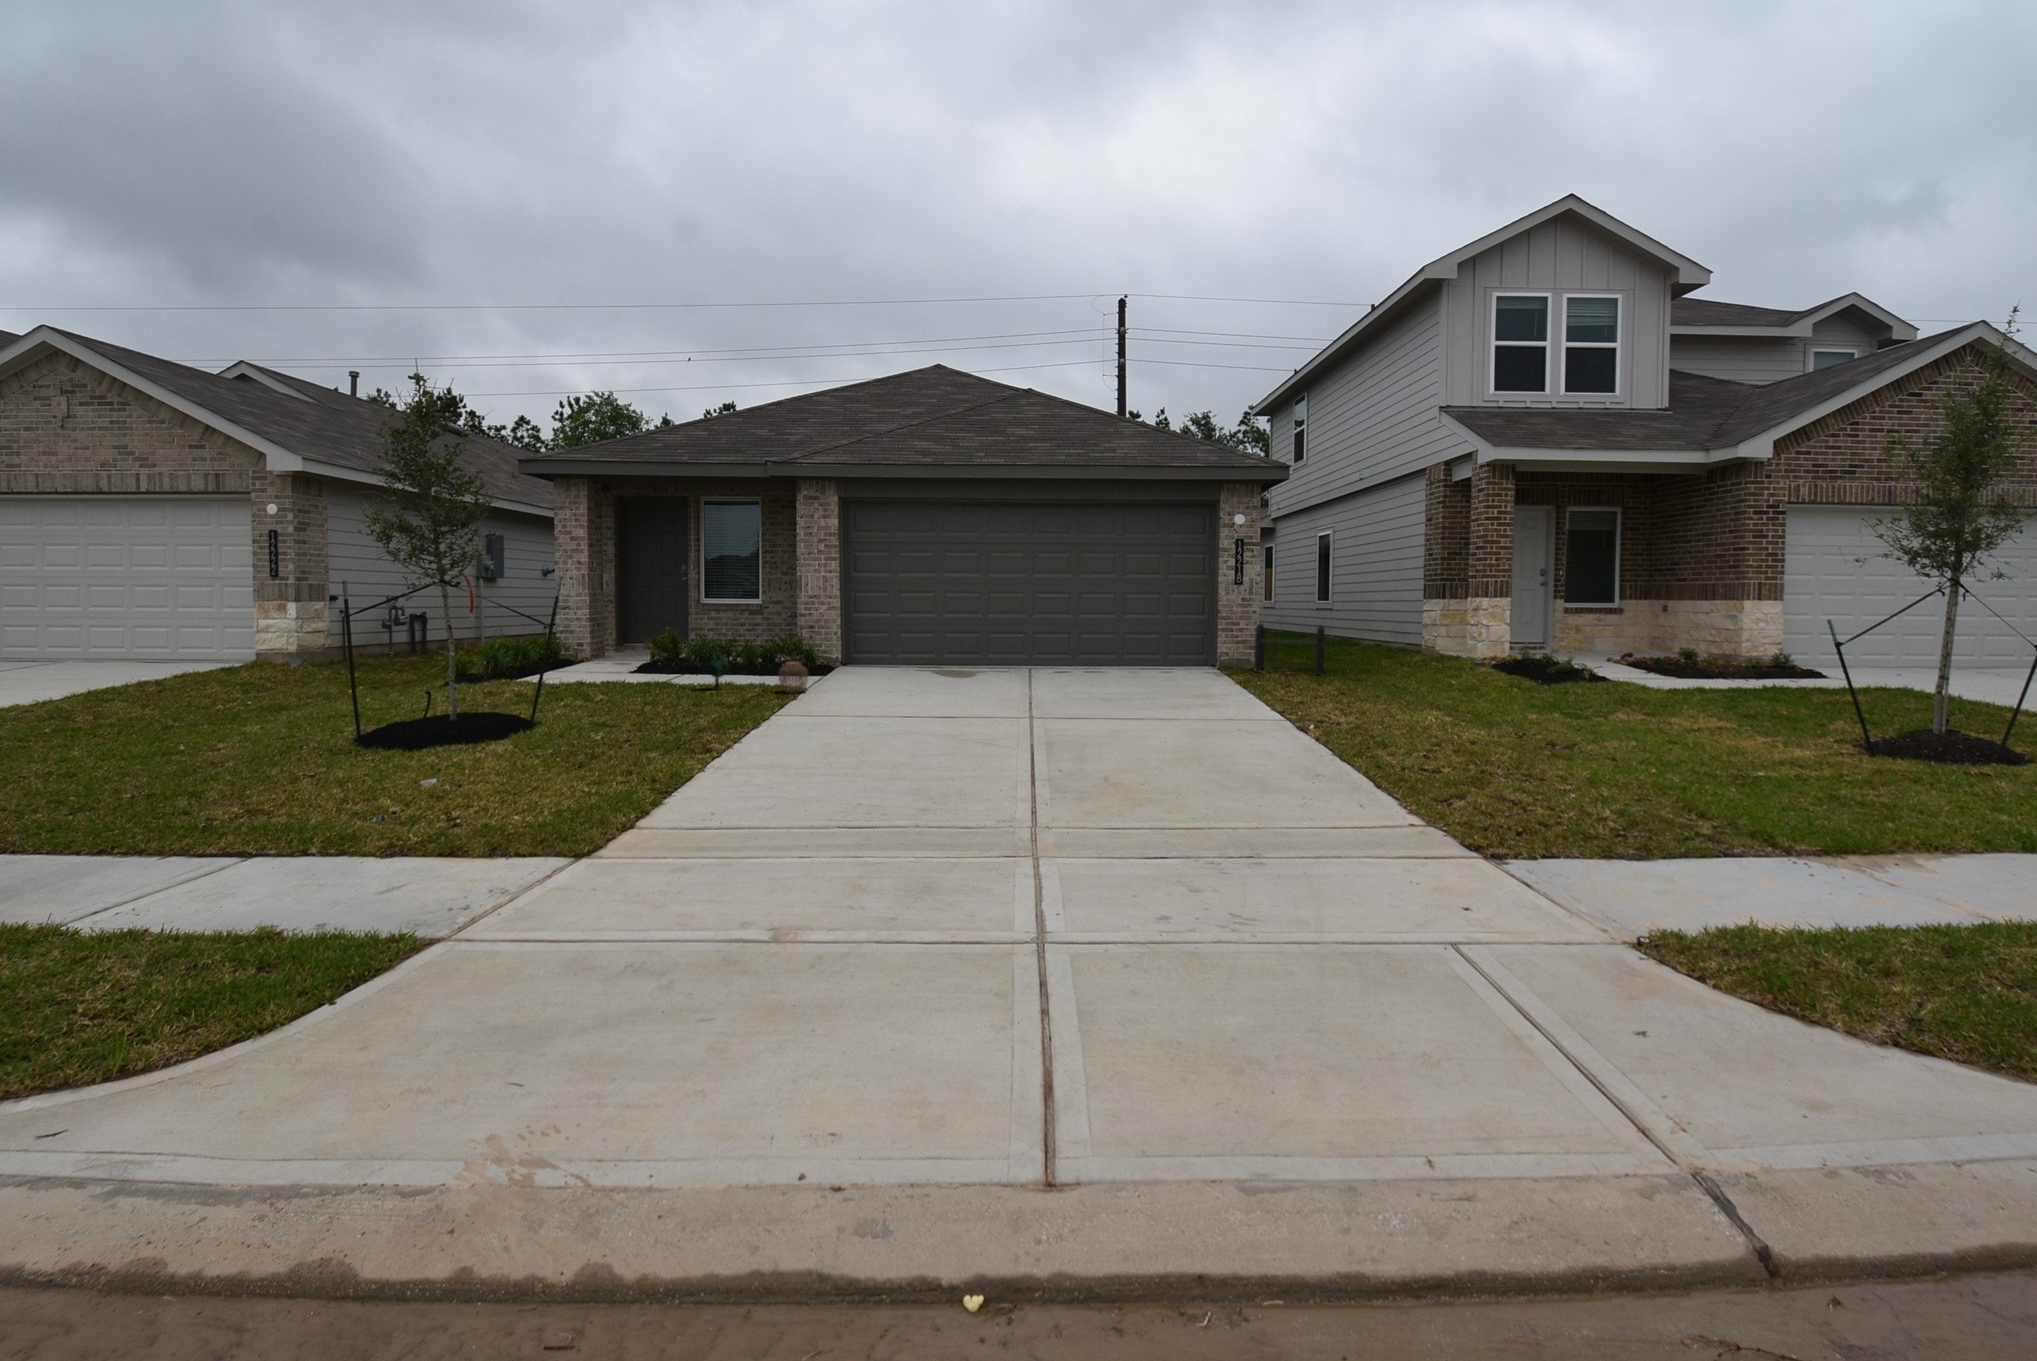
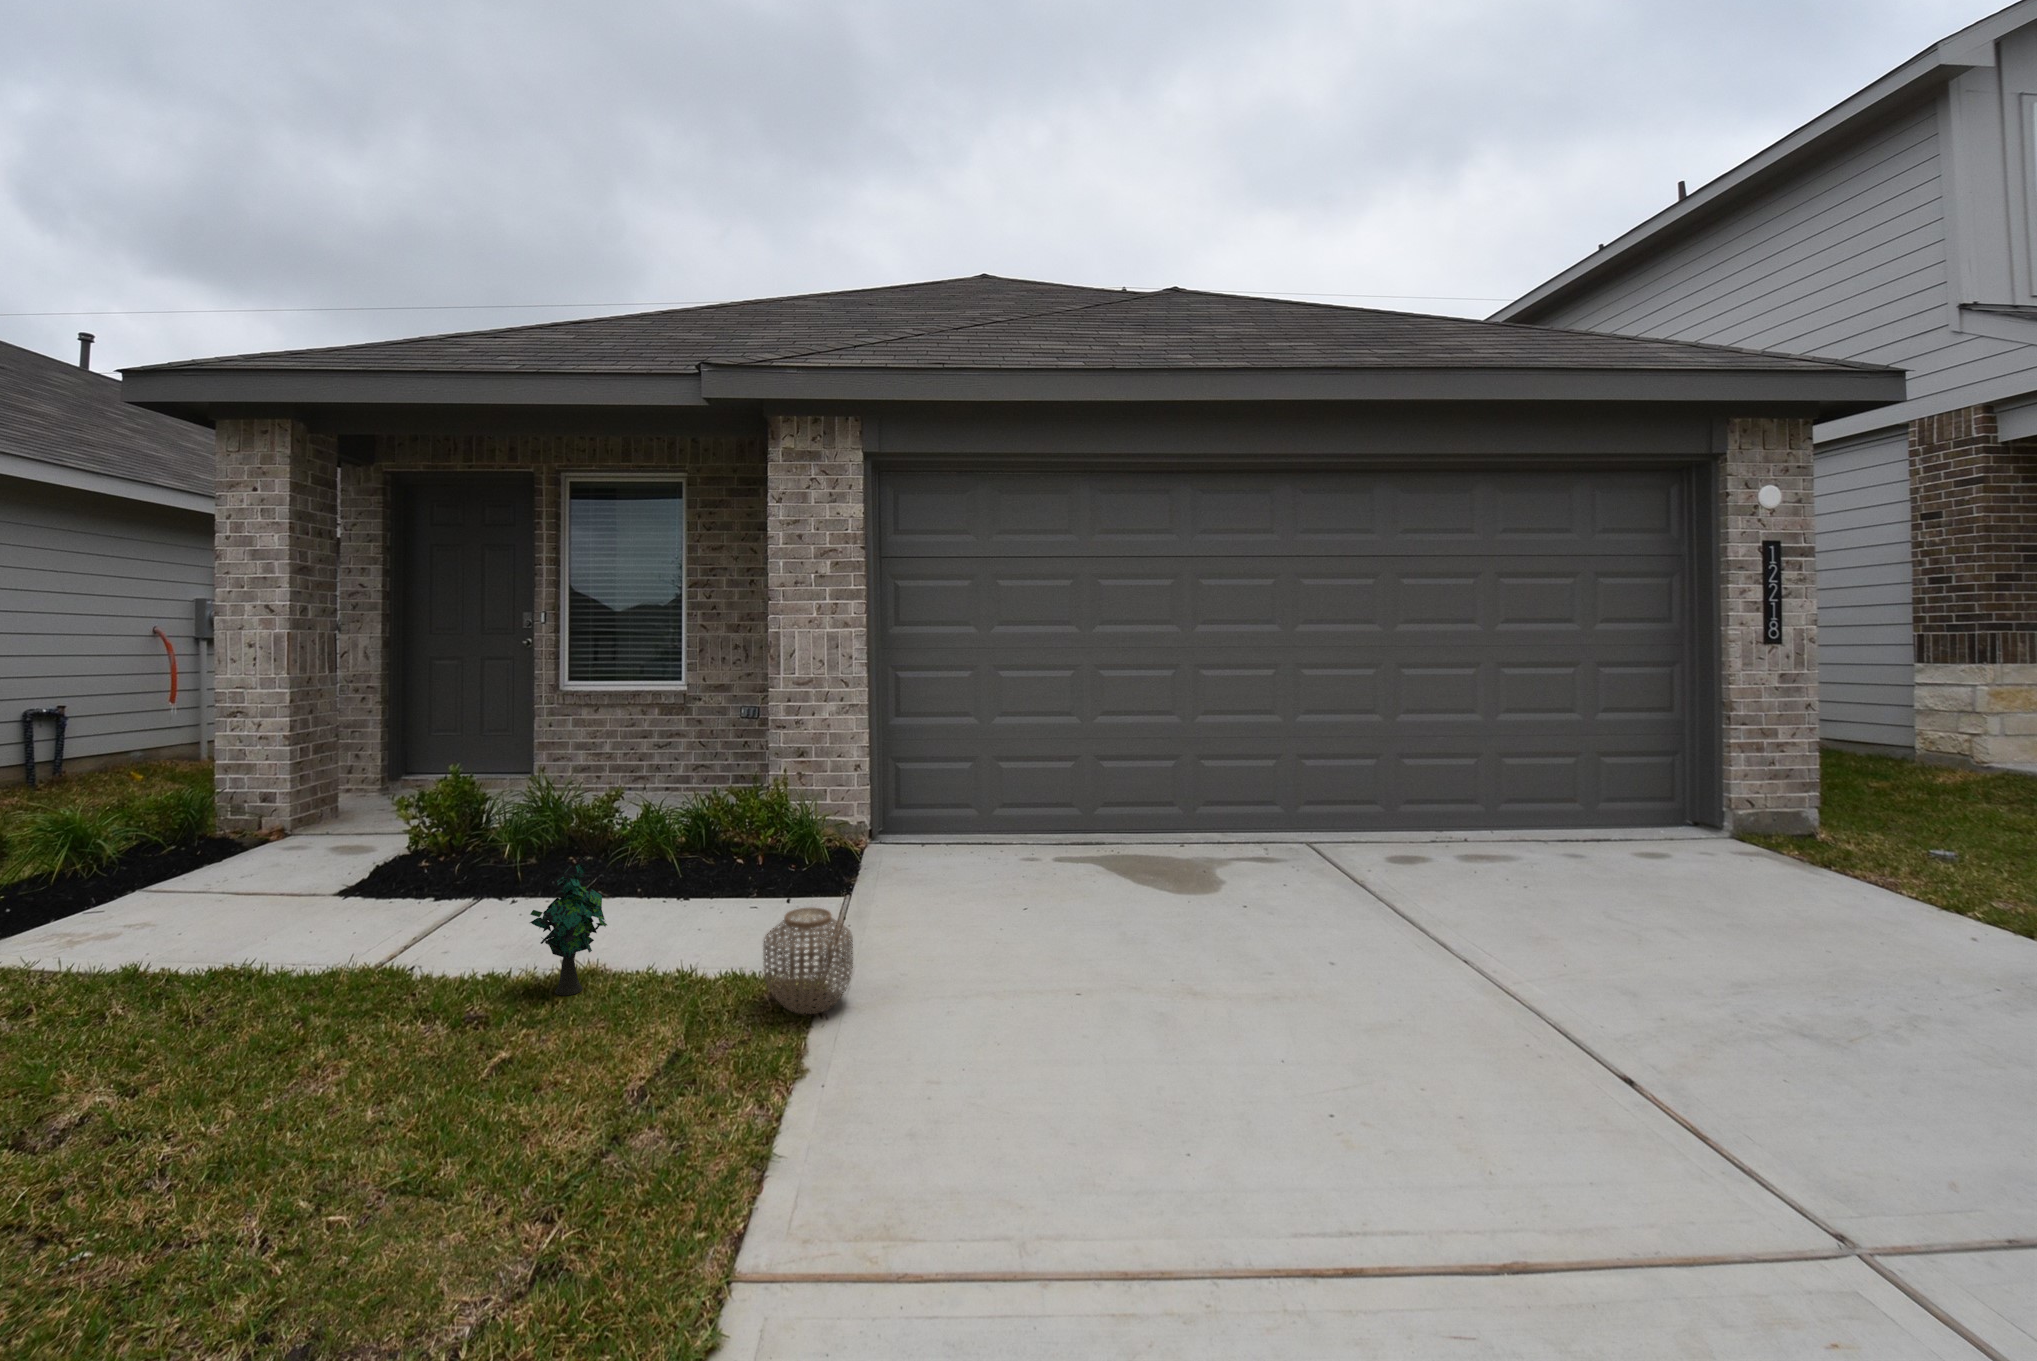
bench: present [1254,624,1325,675] -> none [1792,729,2022,857]

